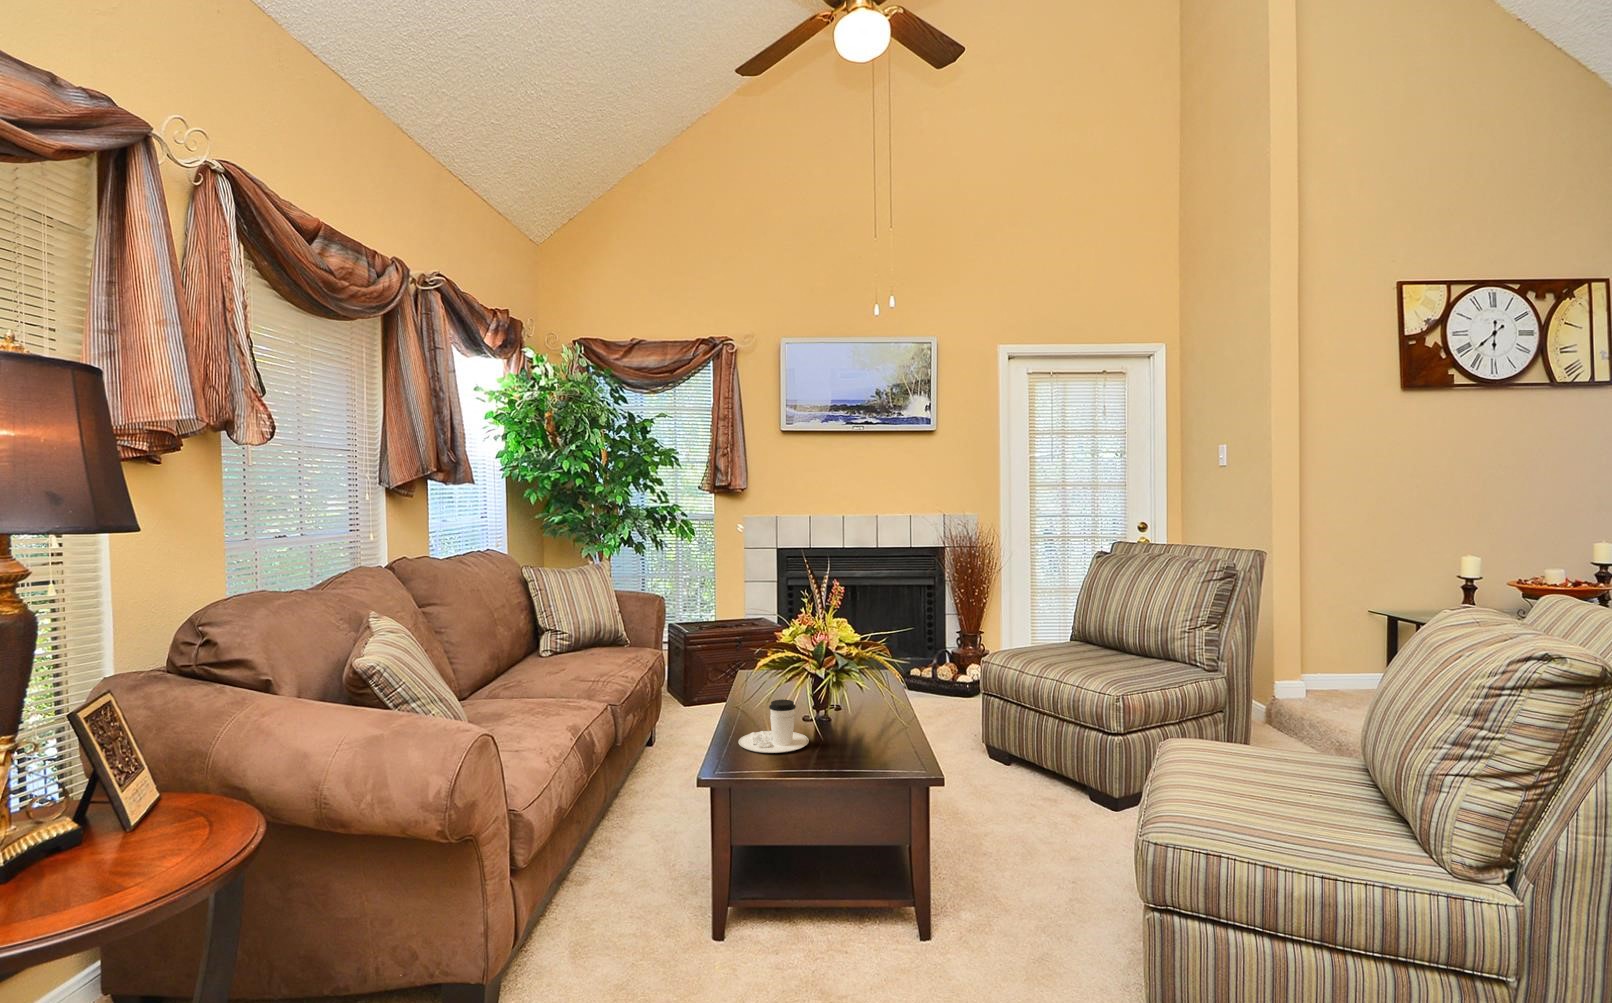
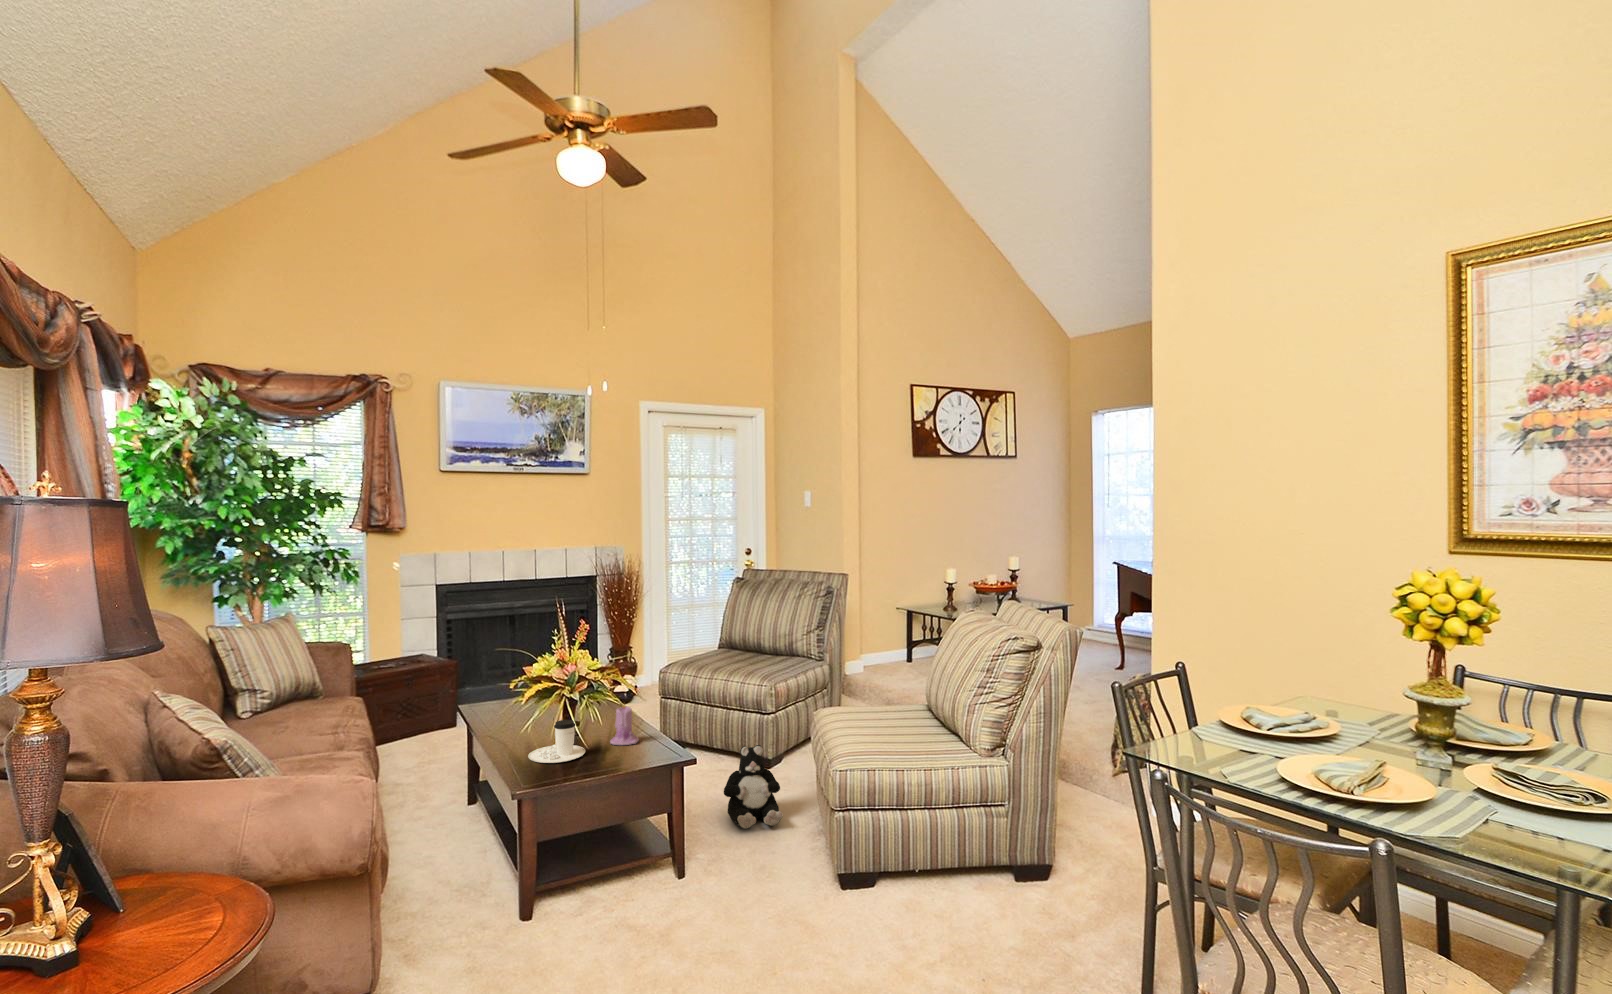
candle: none [846,688,885,745] -> present [610,706,639,745]
plush toy: none [1018,774,1104,899] -> present [724,745,783,829]

